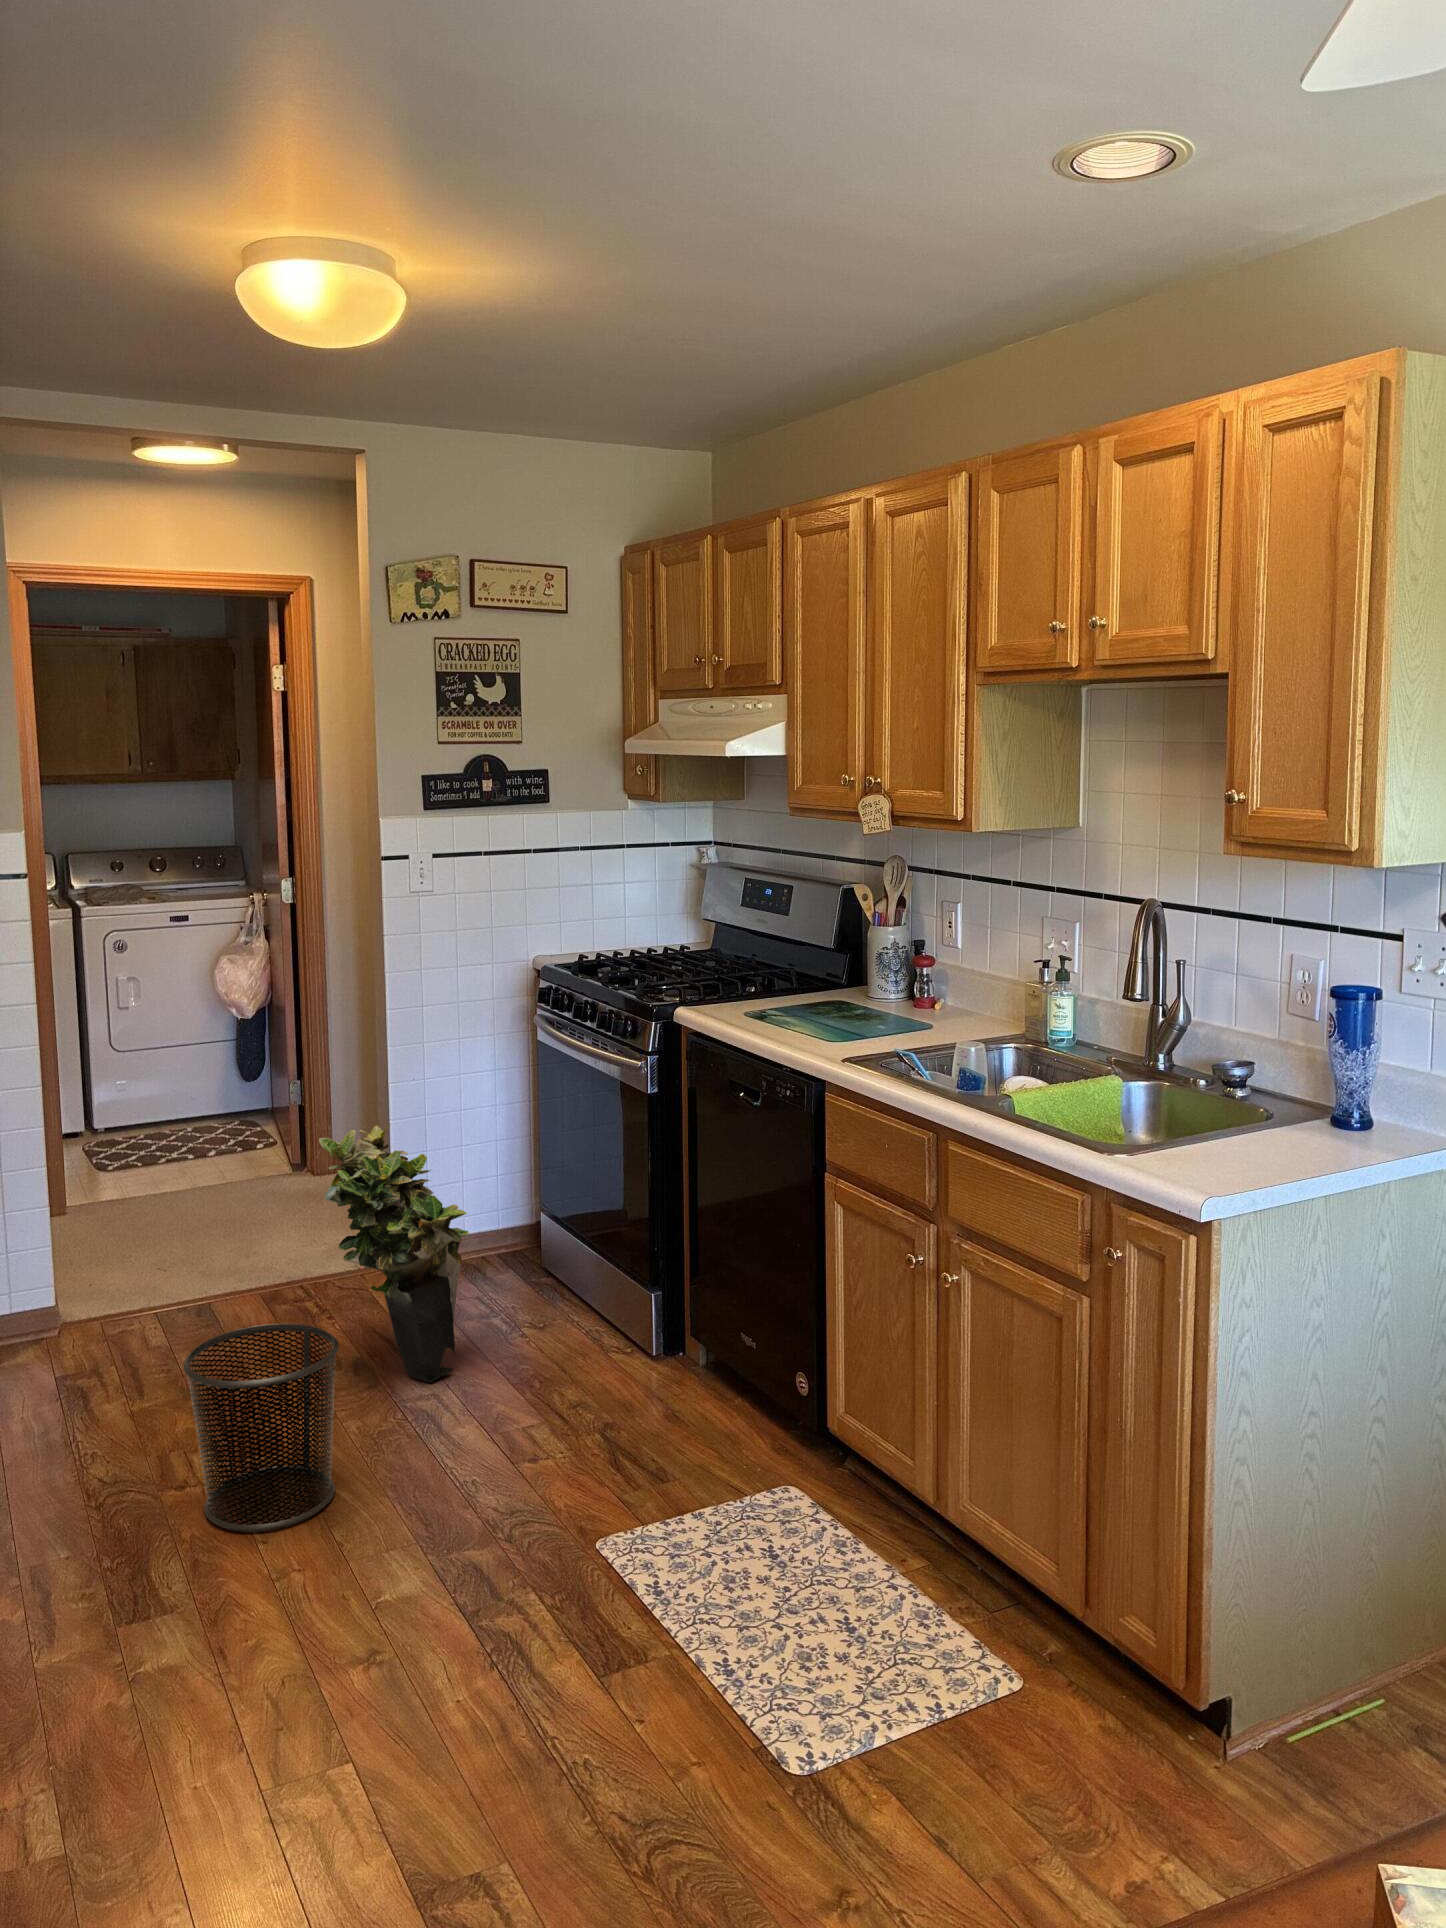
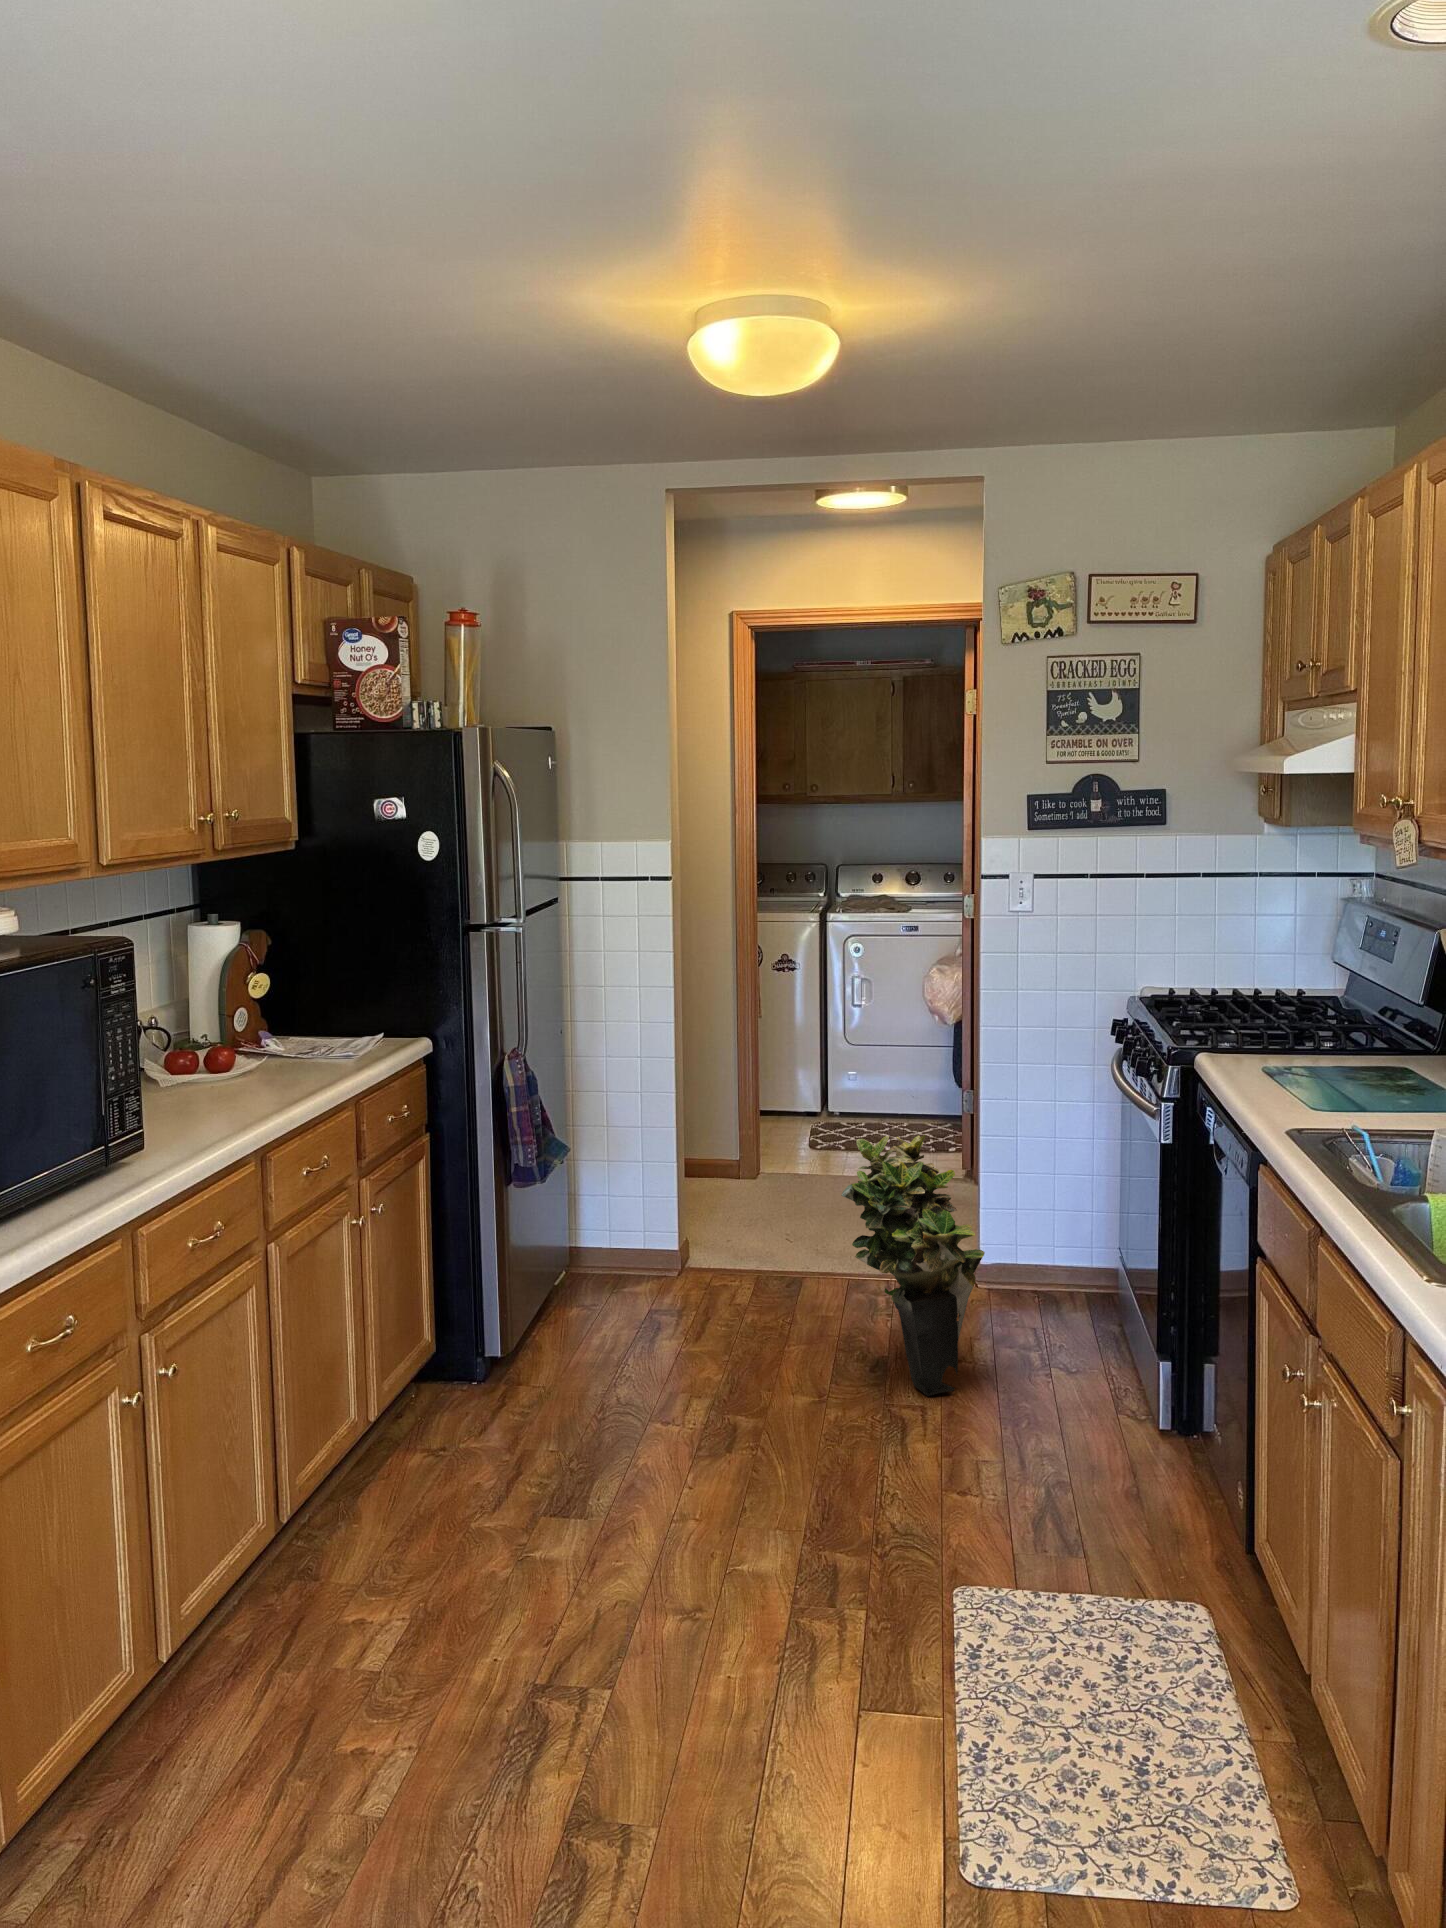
waste bin: present [183,1324,339,1532] -> none [651,1296,787,1483]

